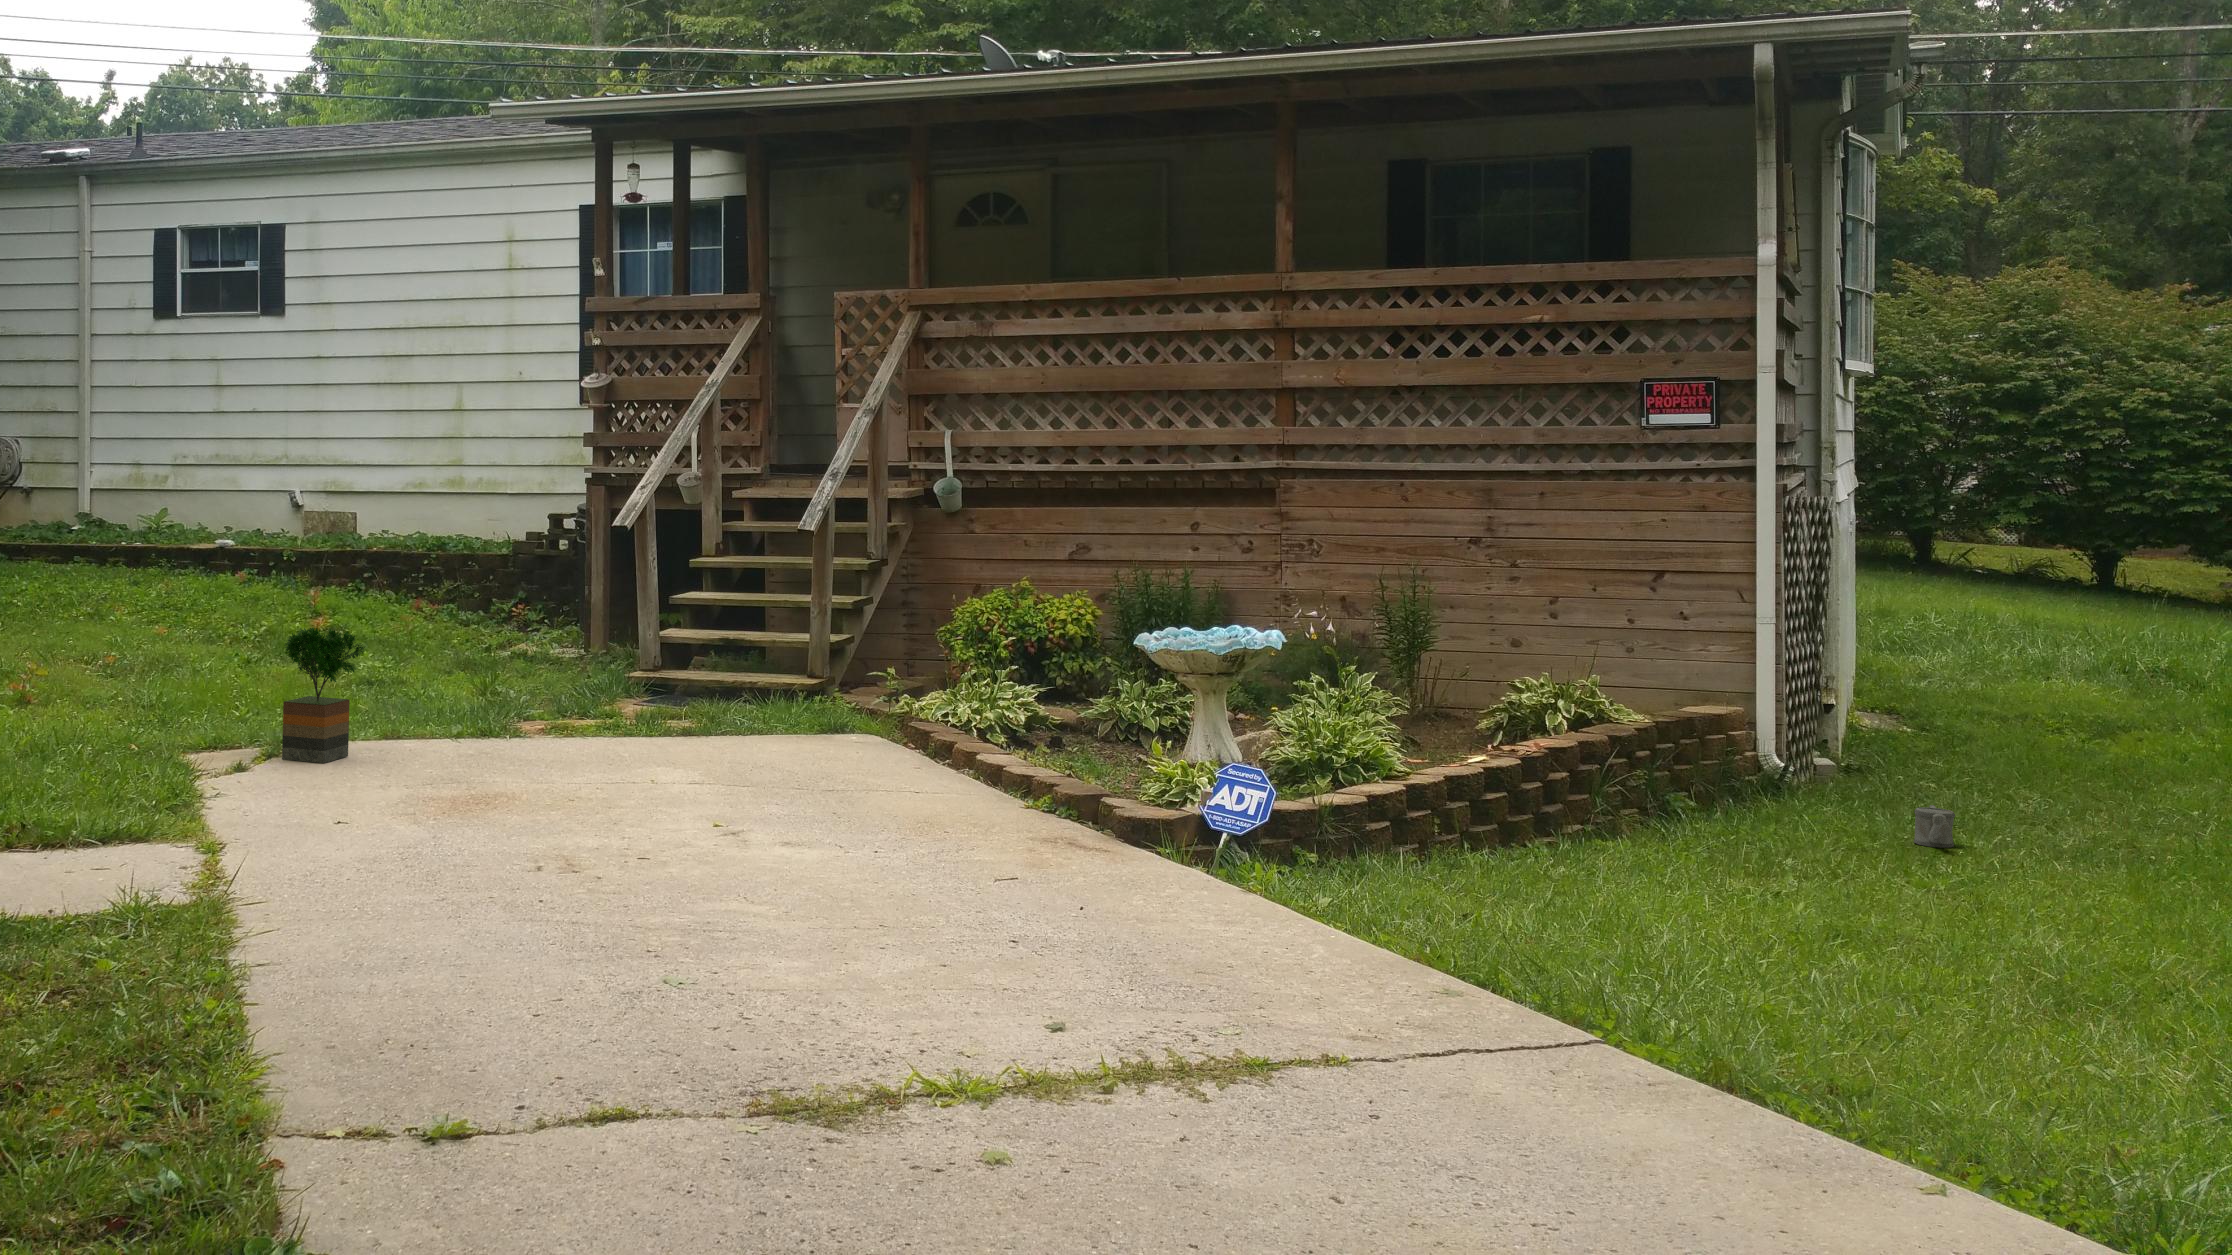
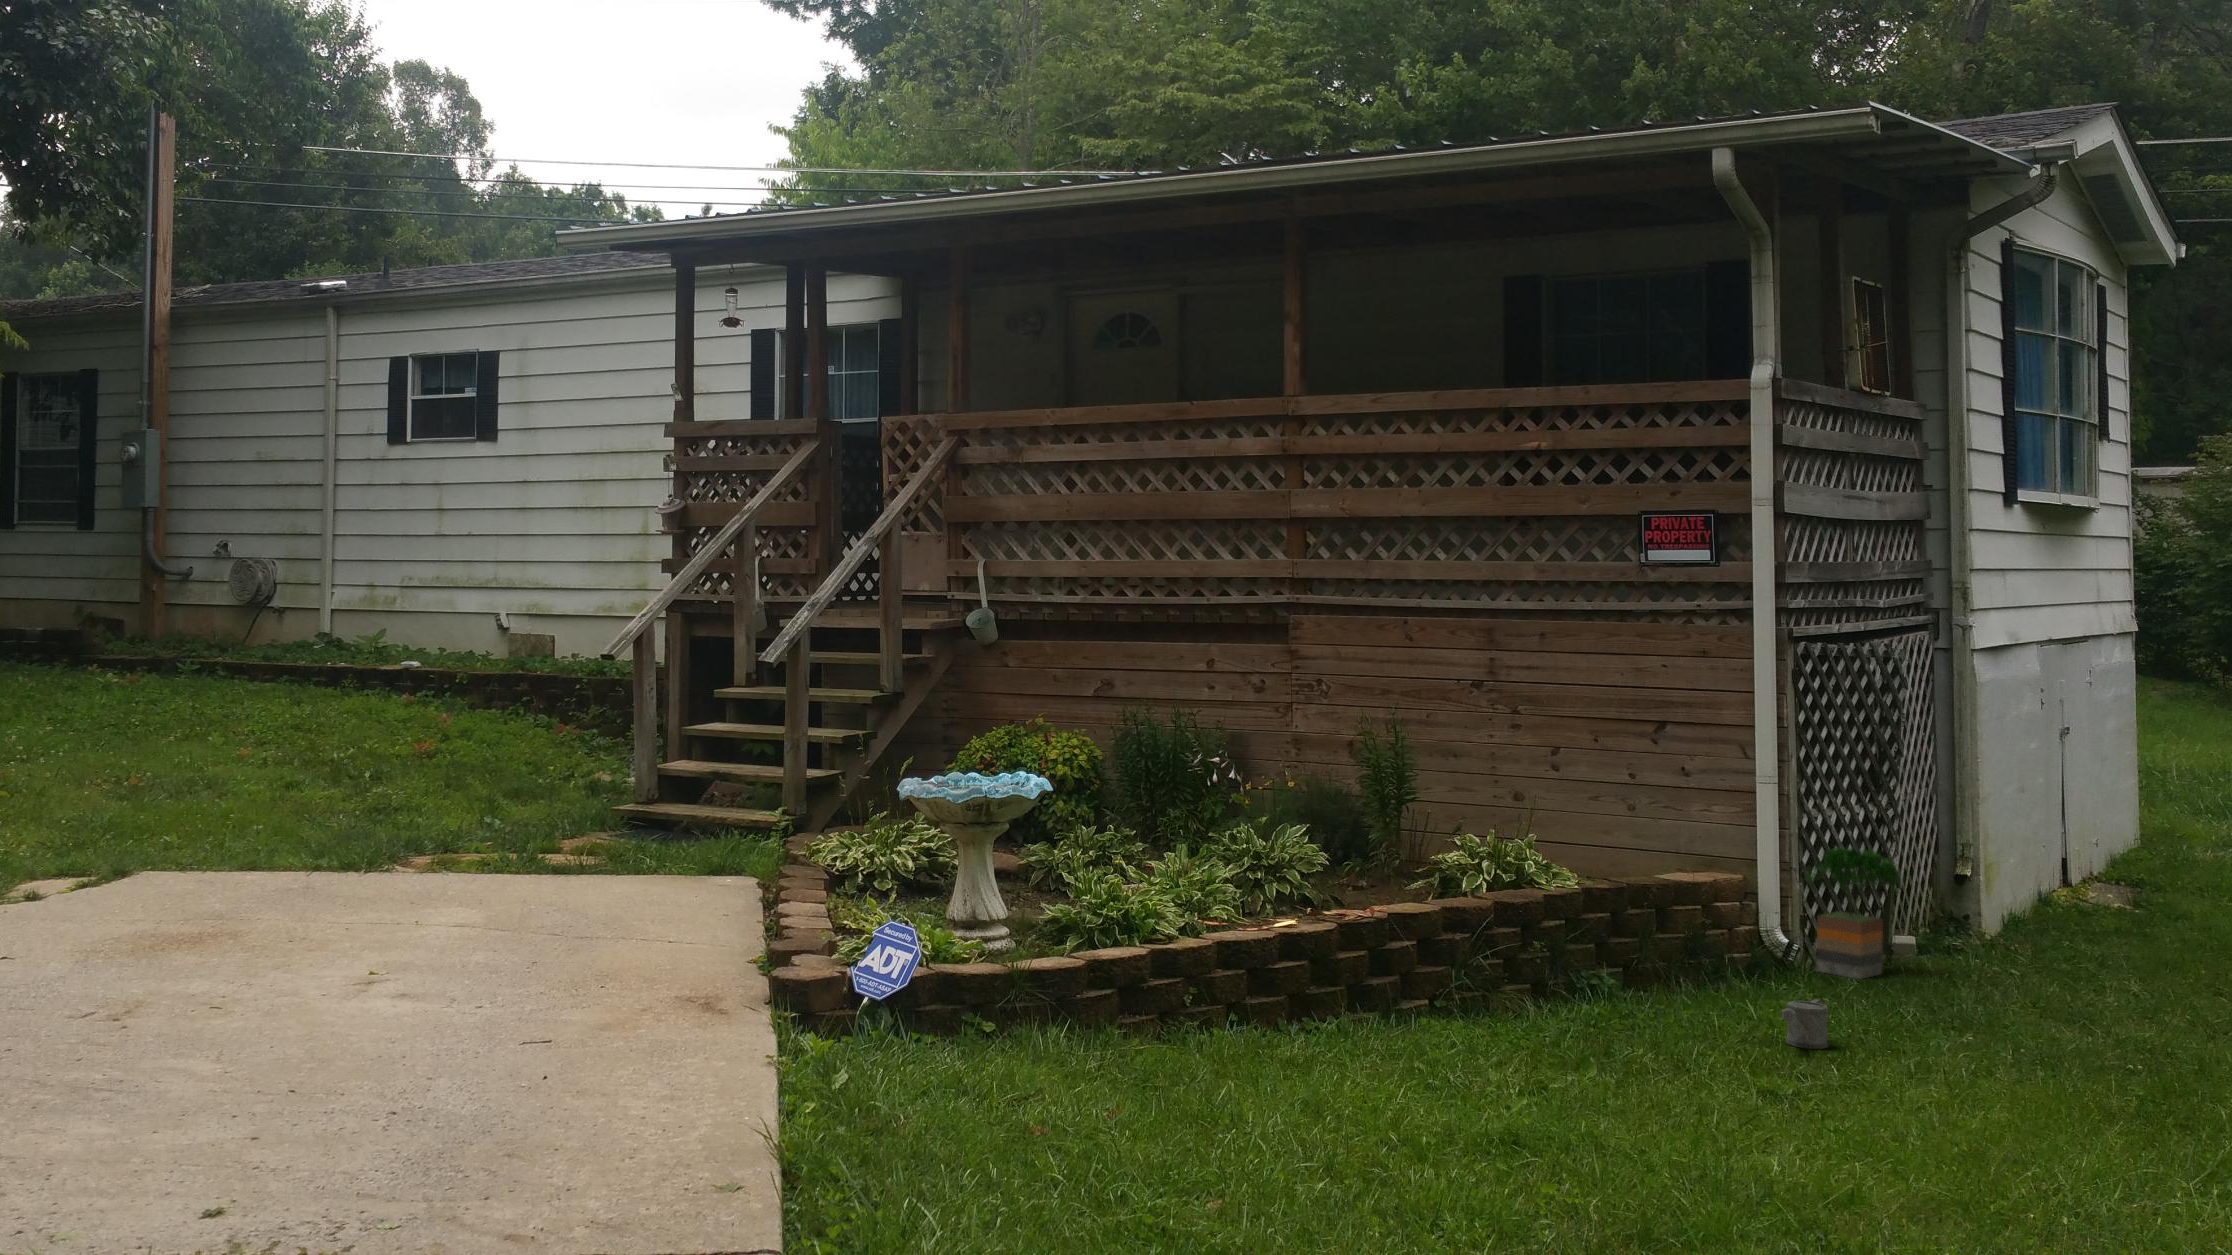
potted tree: present [282,628,365,763] -> present [1805,847,1904,979]

